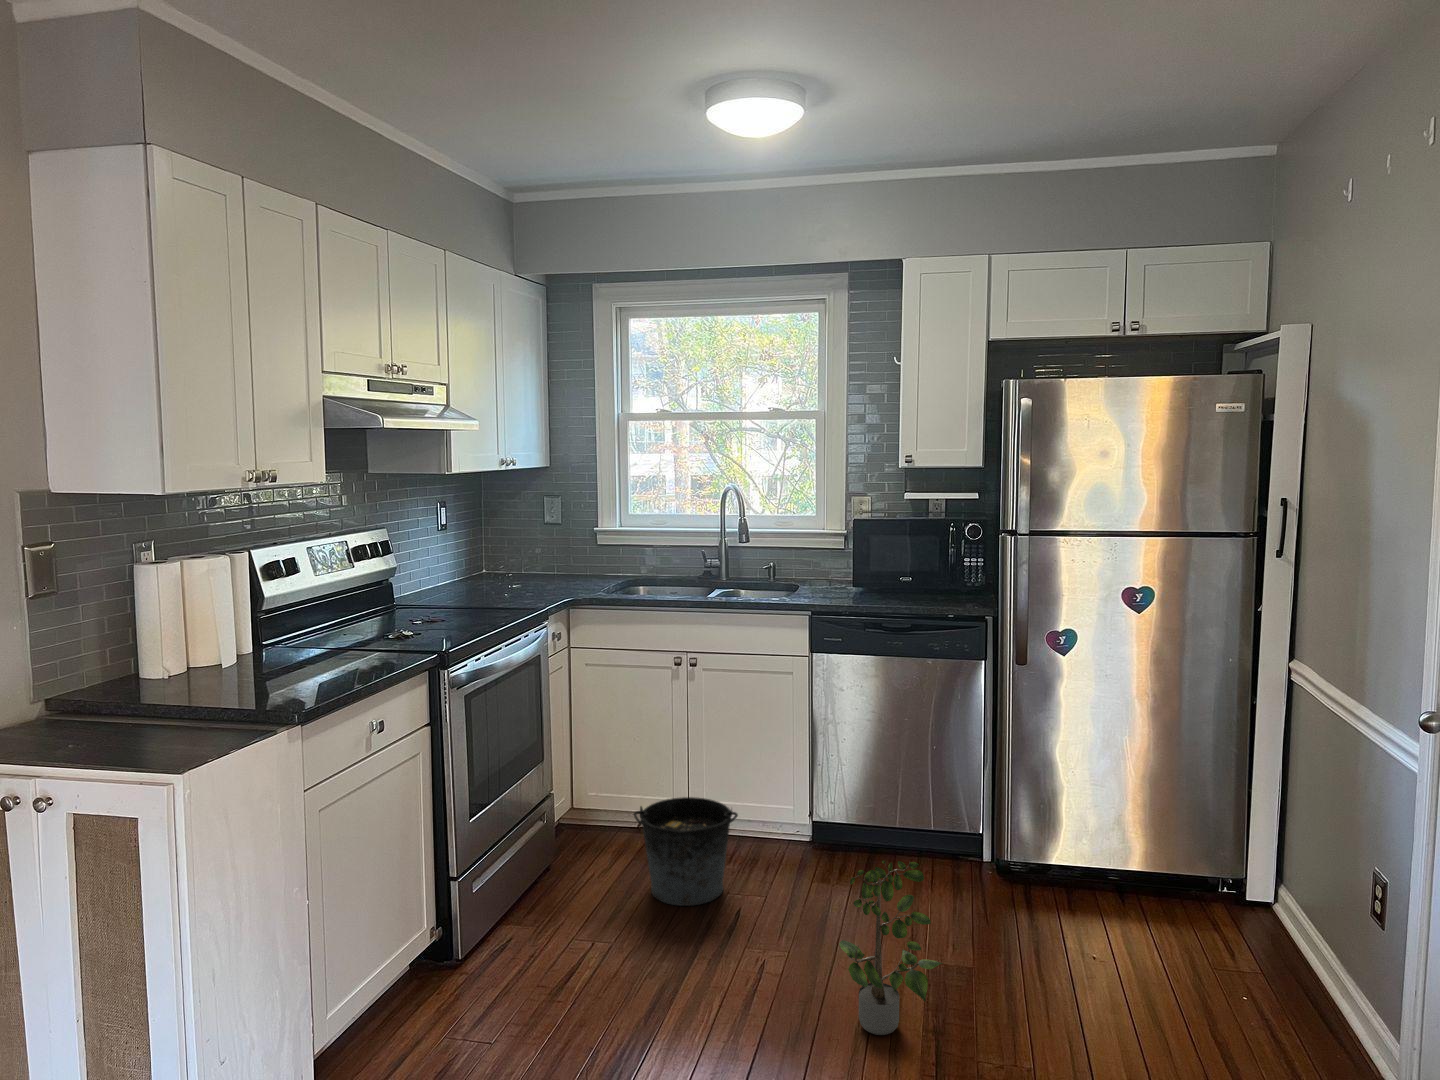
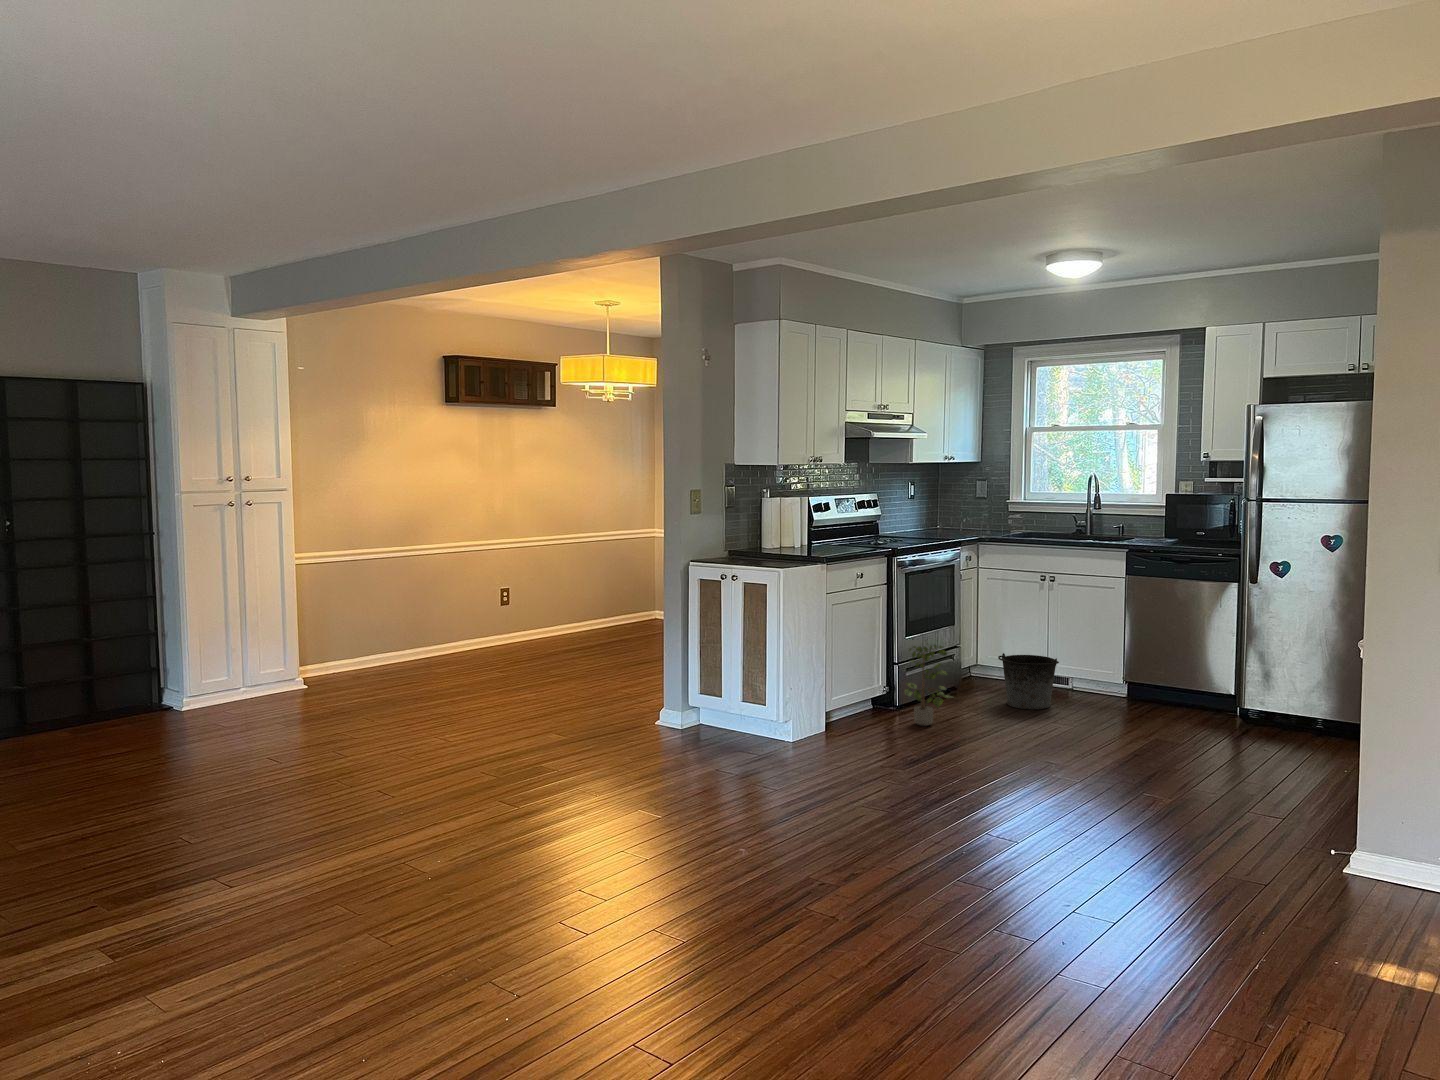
potted plant: present [839,860,943,1035] -> present [905,645,950,726]

